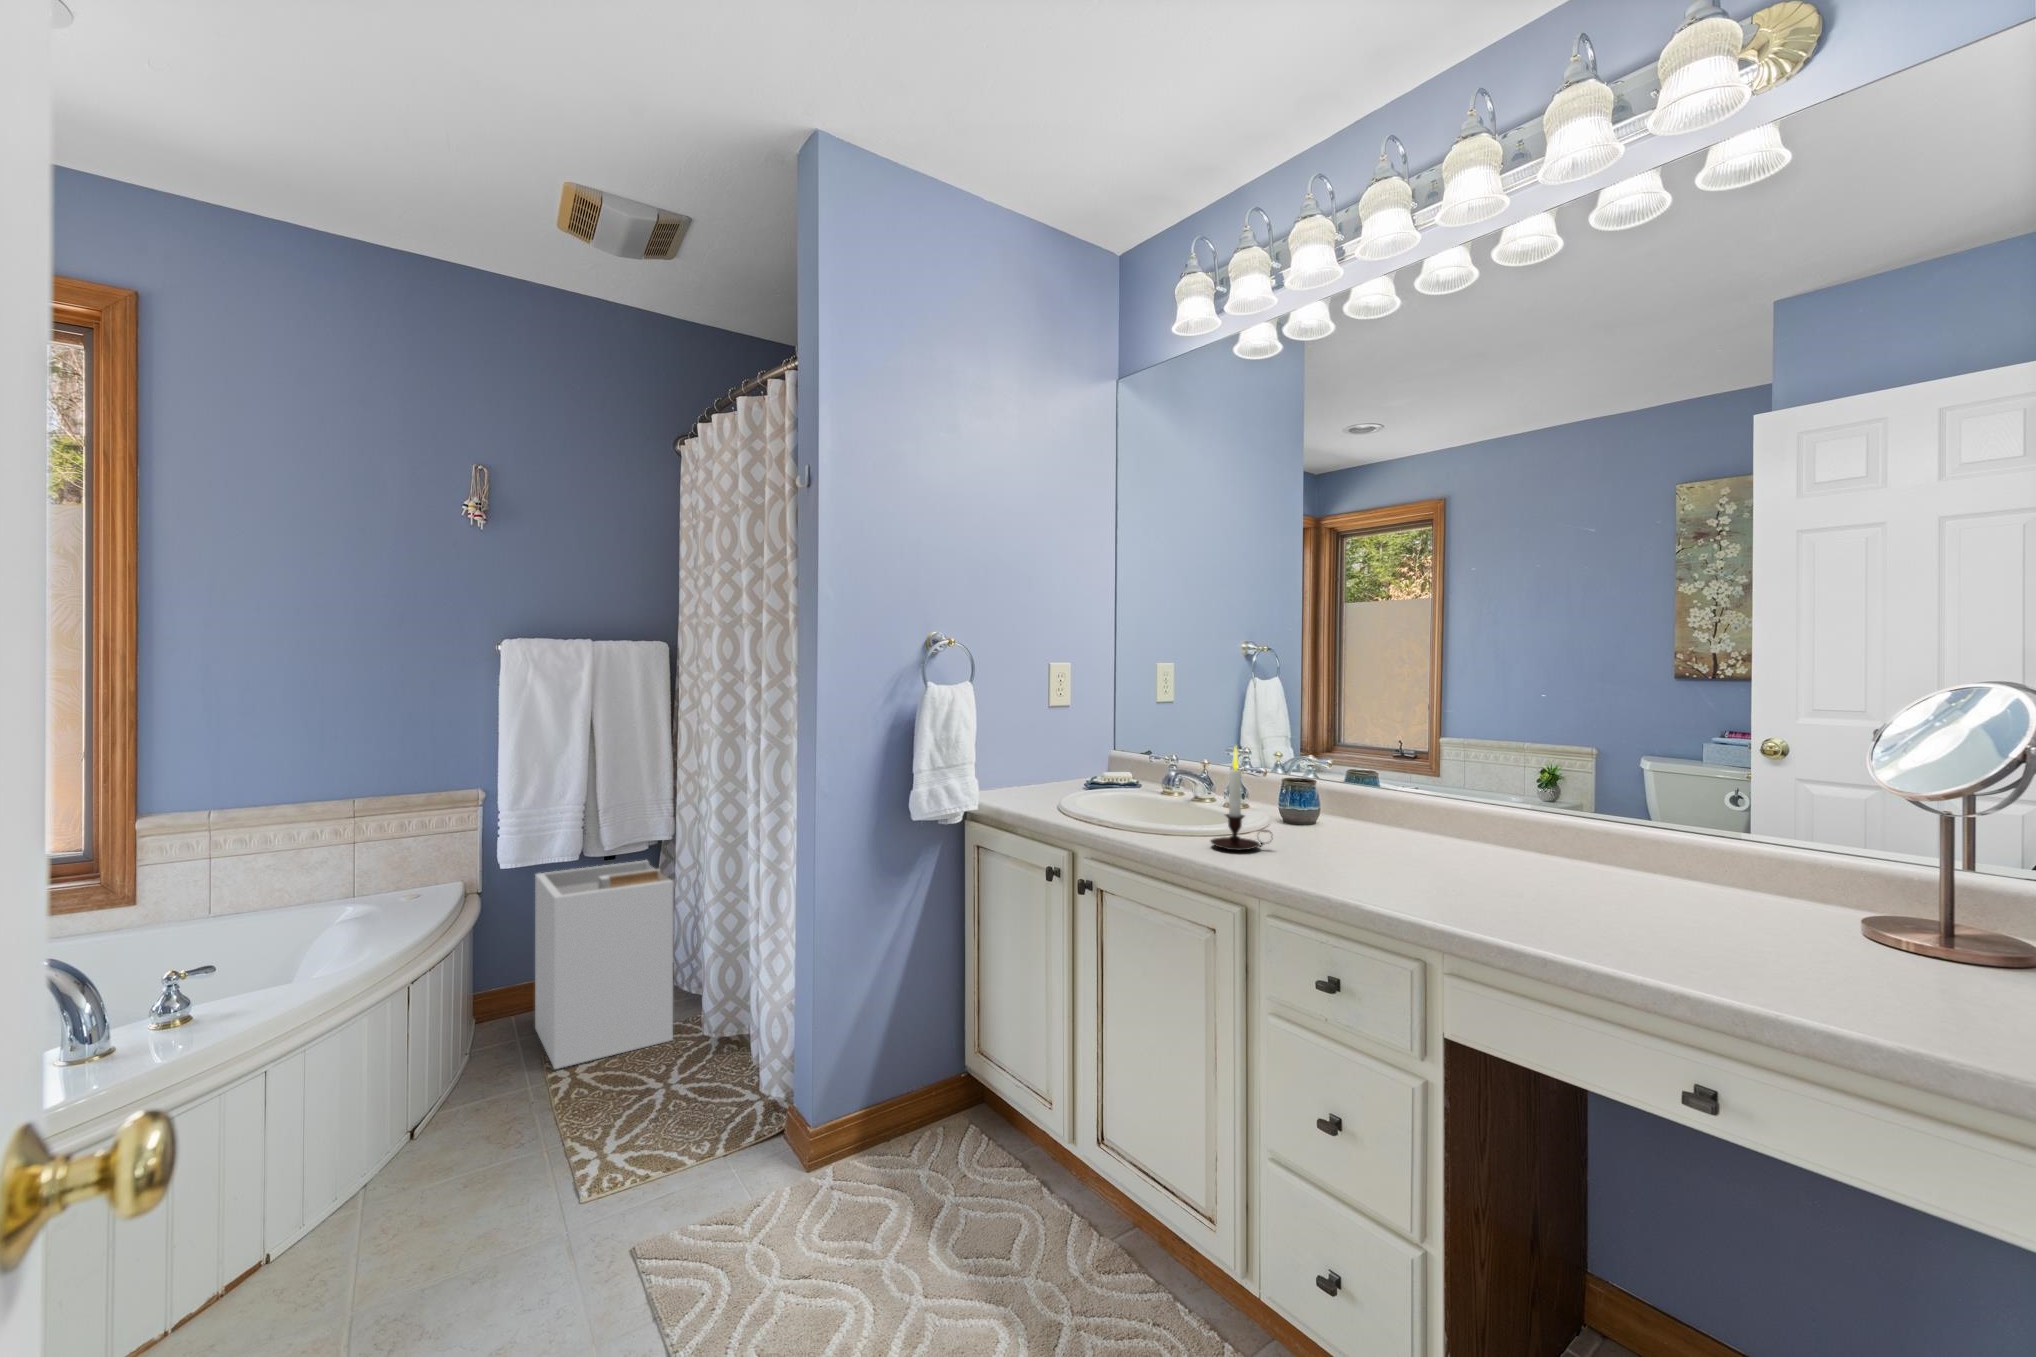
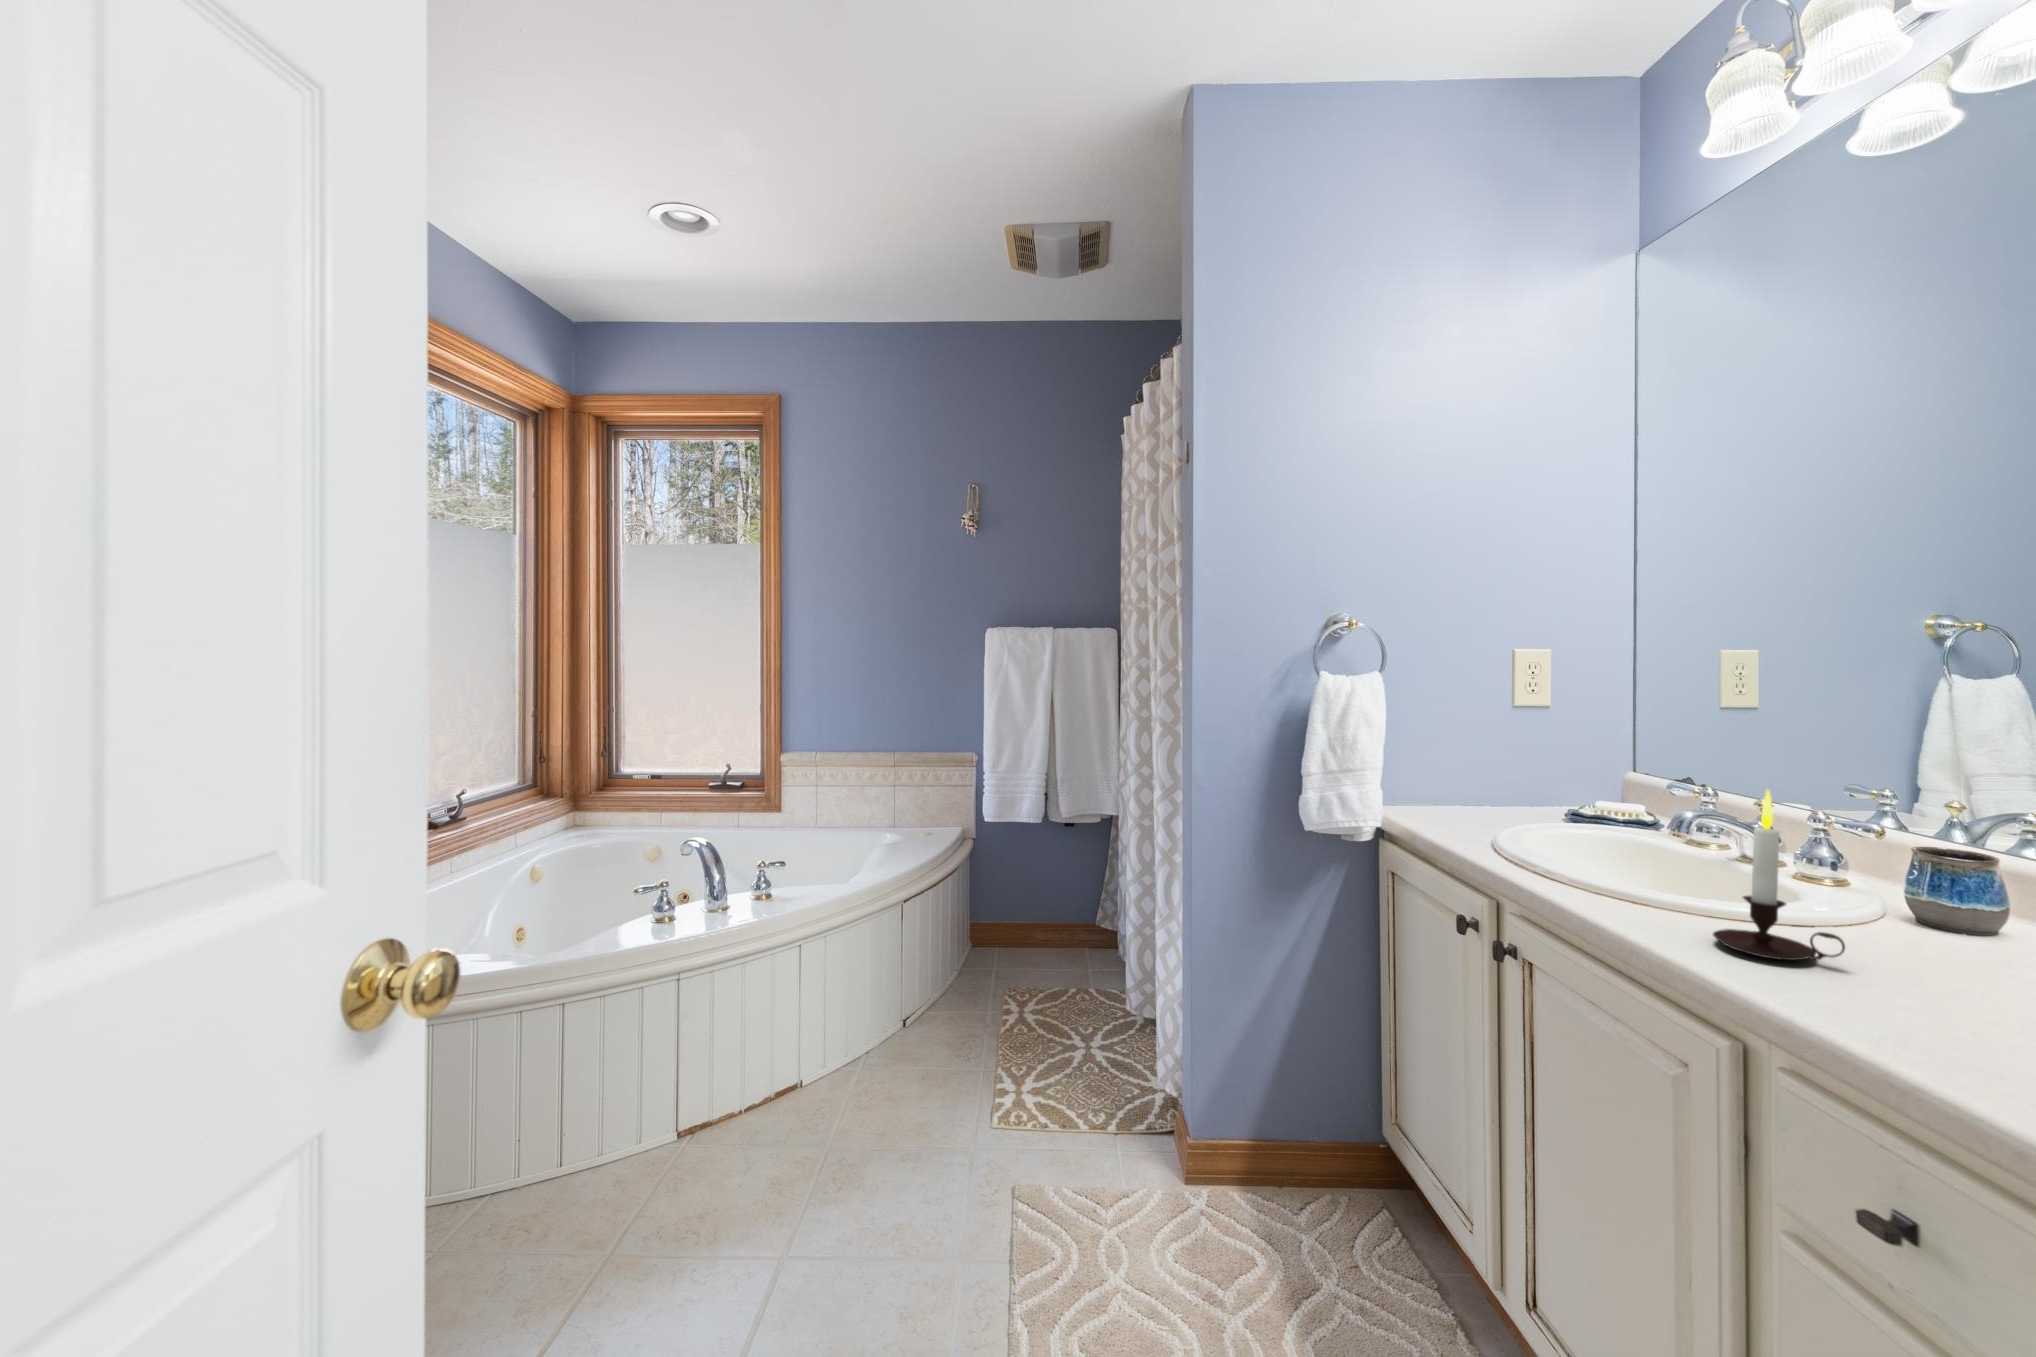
laundry hamper: present [535,860,673,1069] -> none [1008,832,1108,1003]

